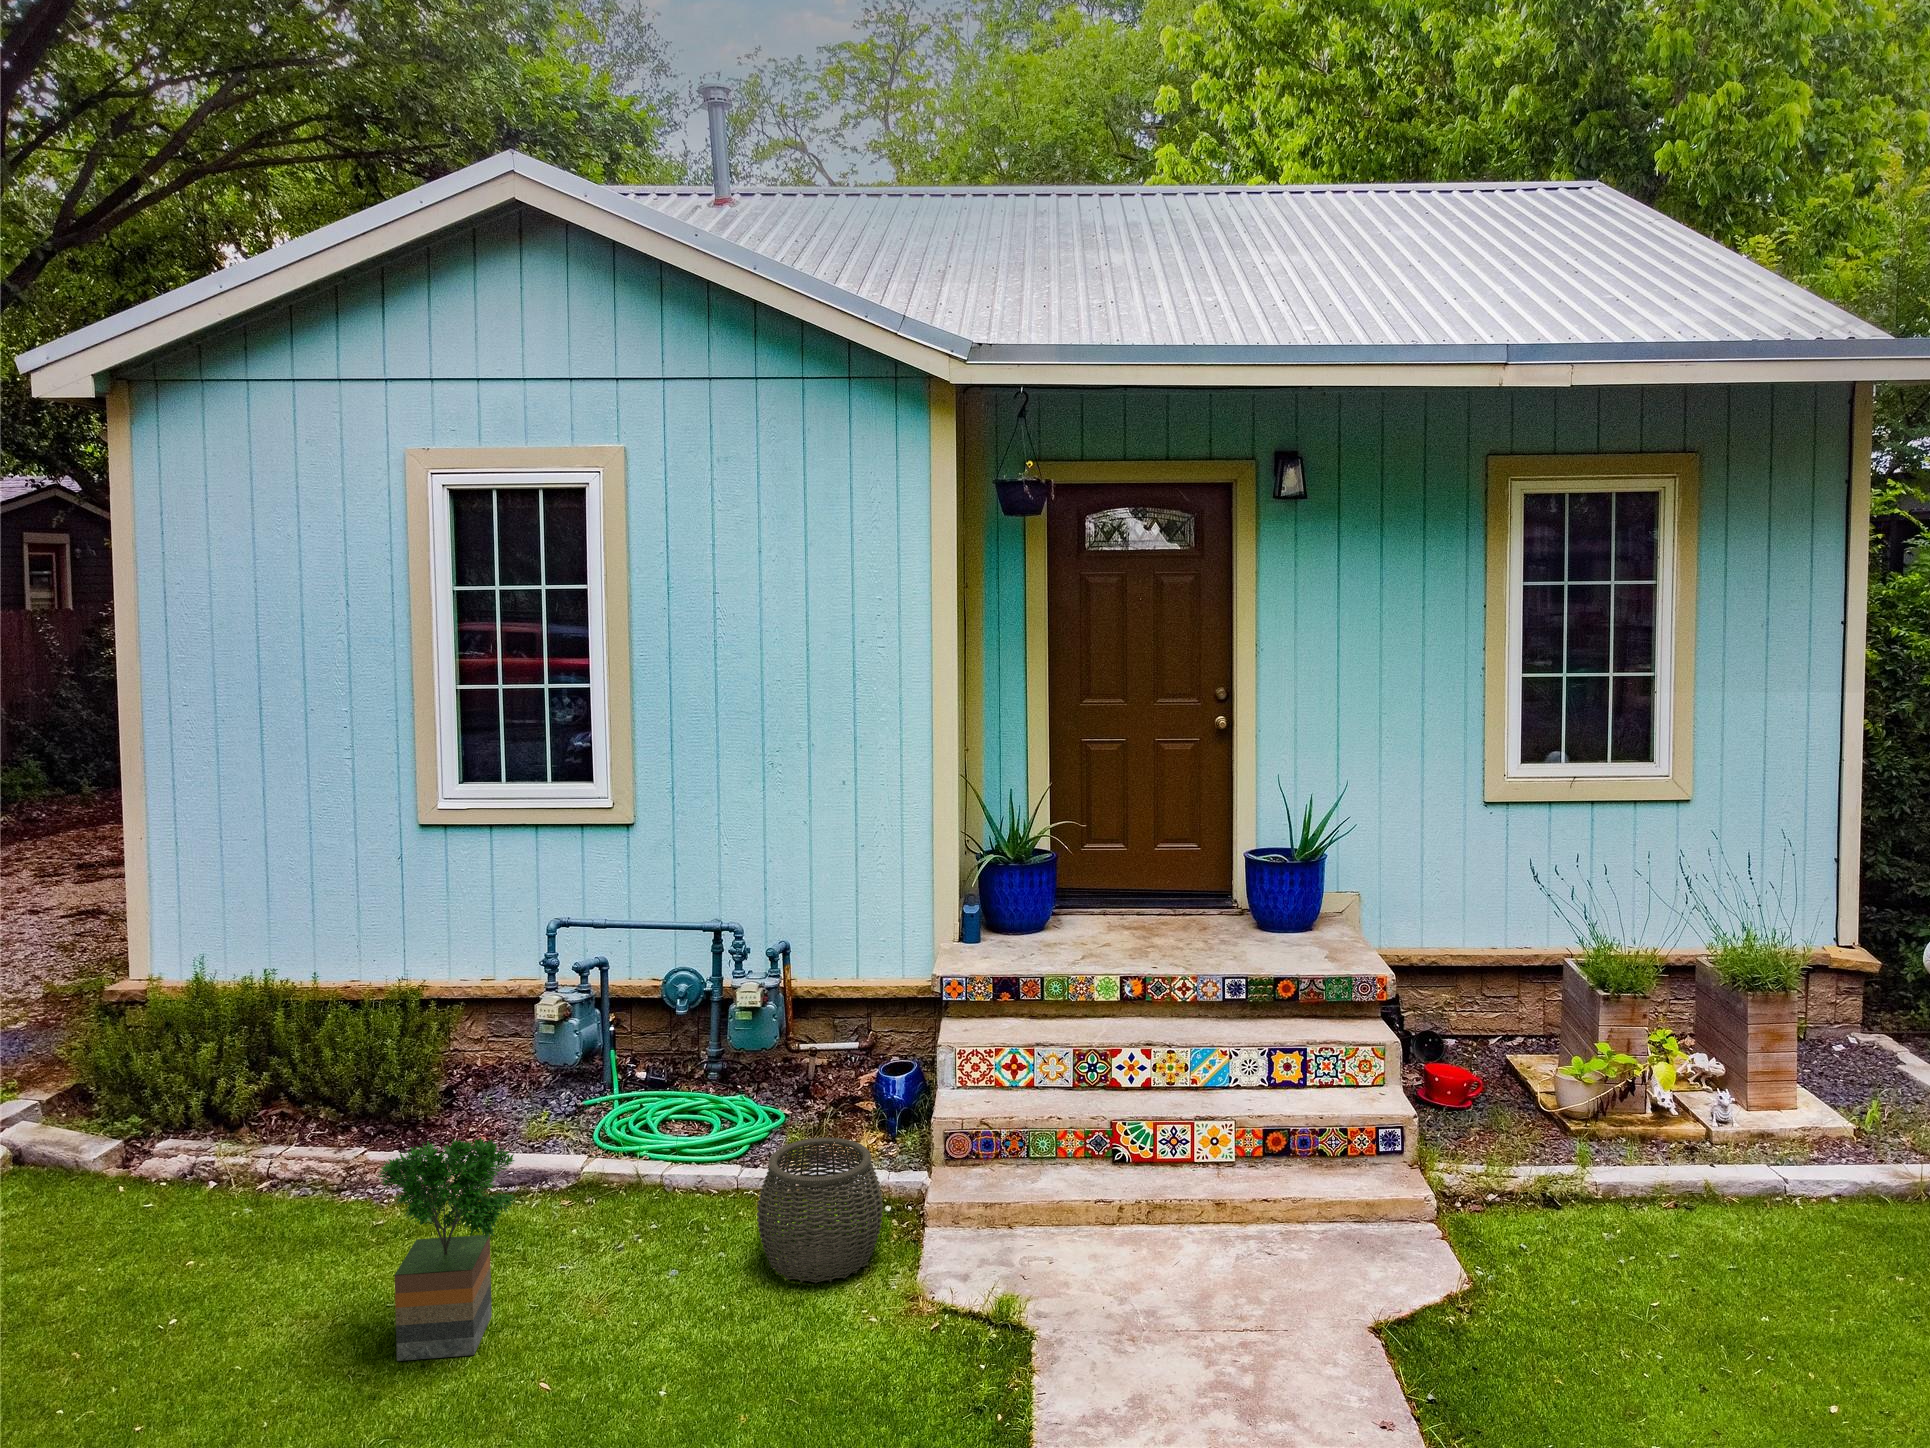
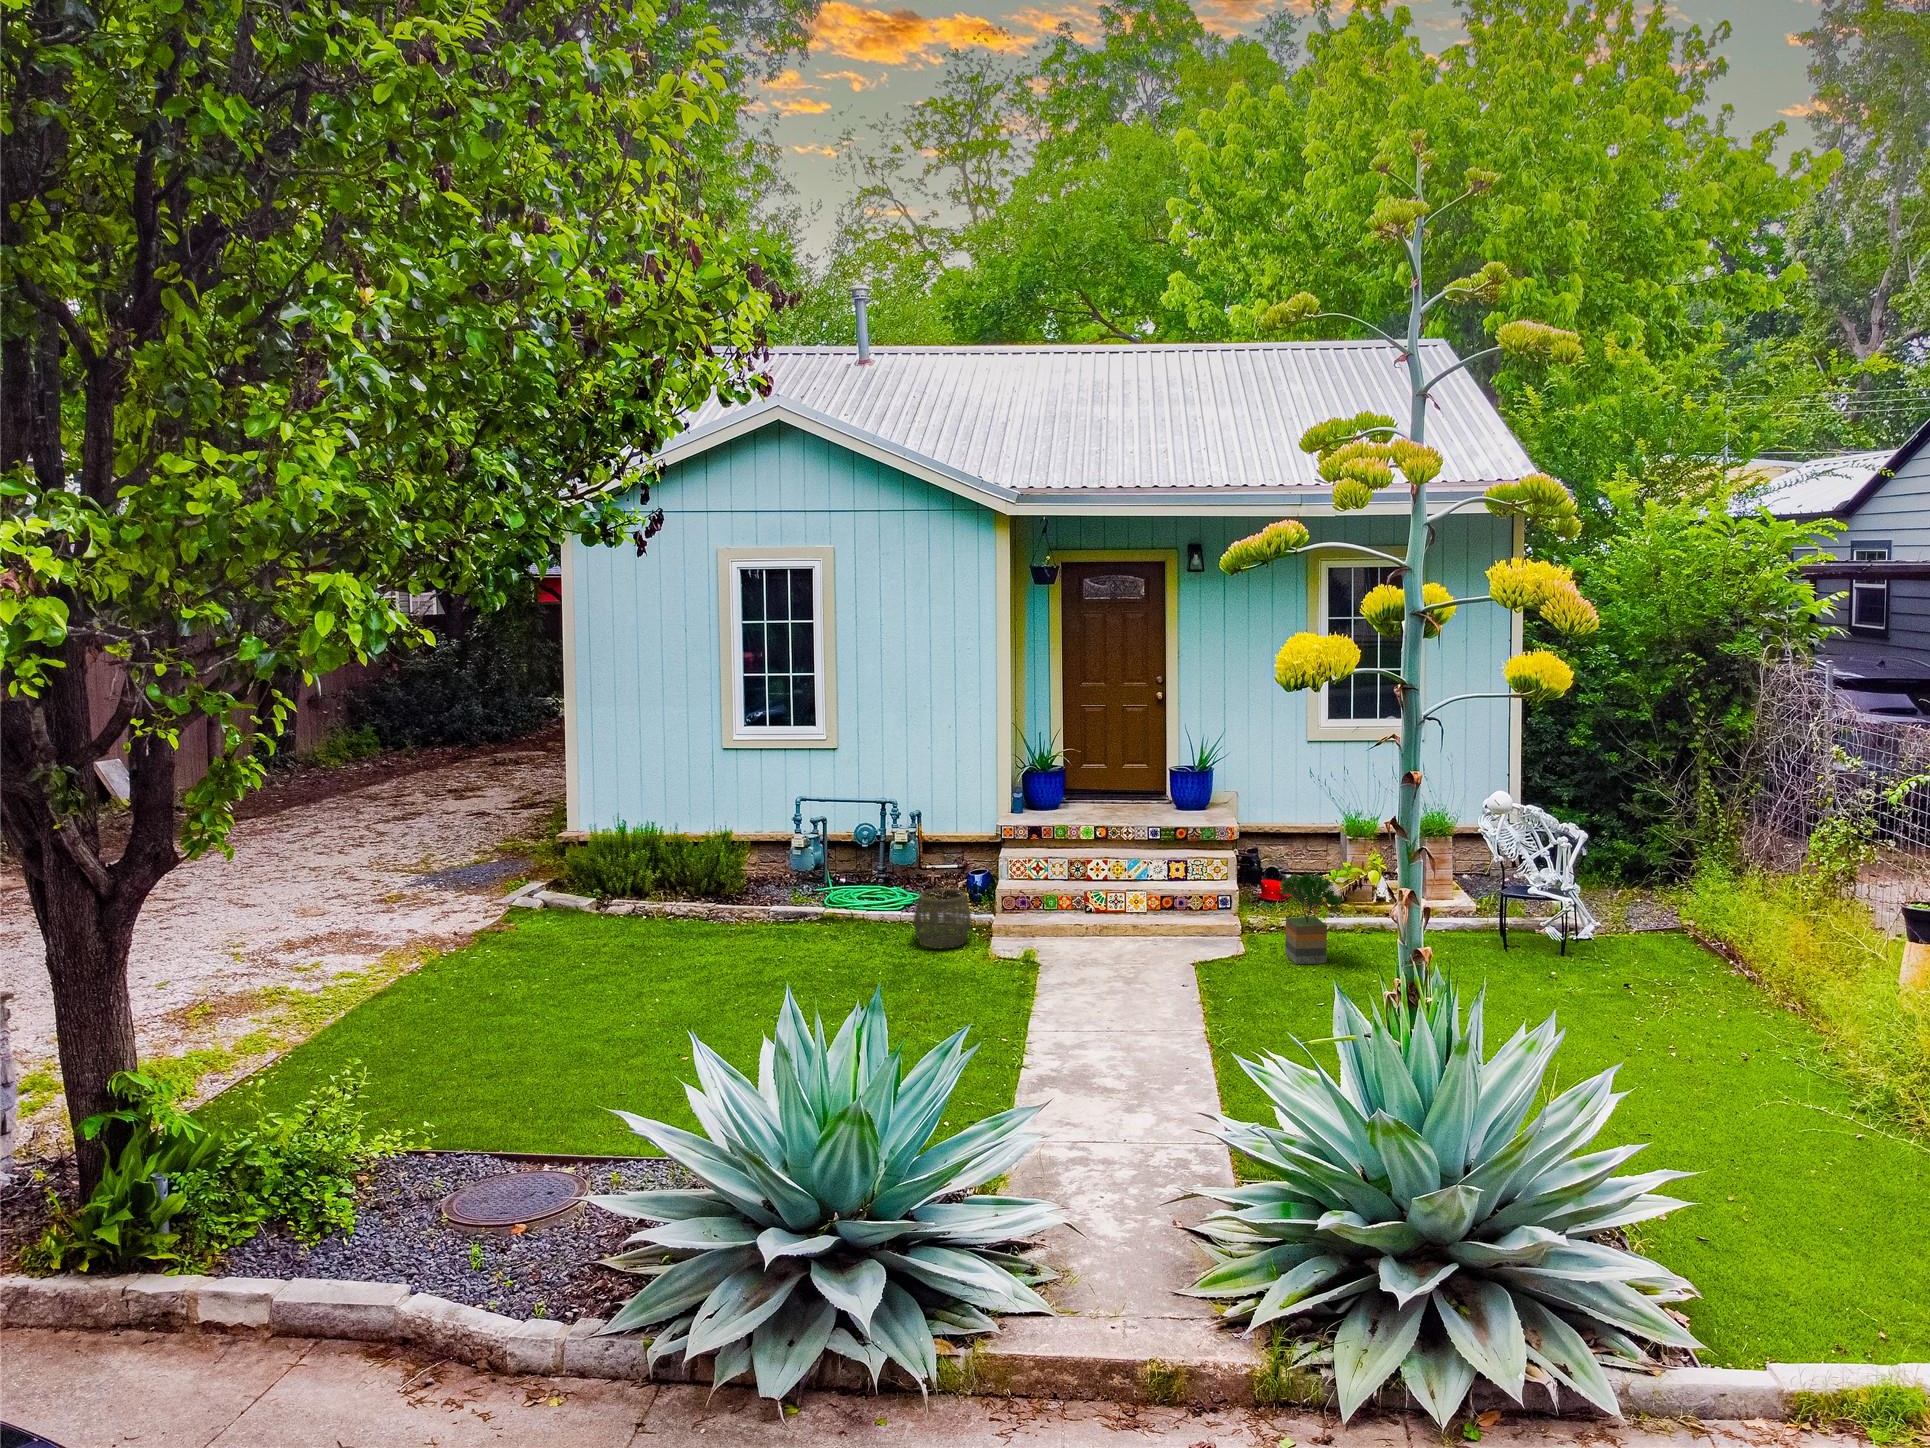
potted tree: present [377,1137,517,1361] -> present [1279,874,1341,964]

